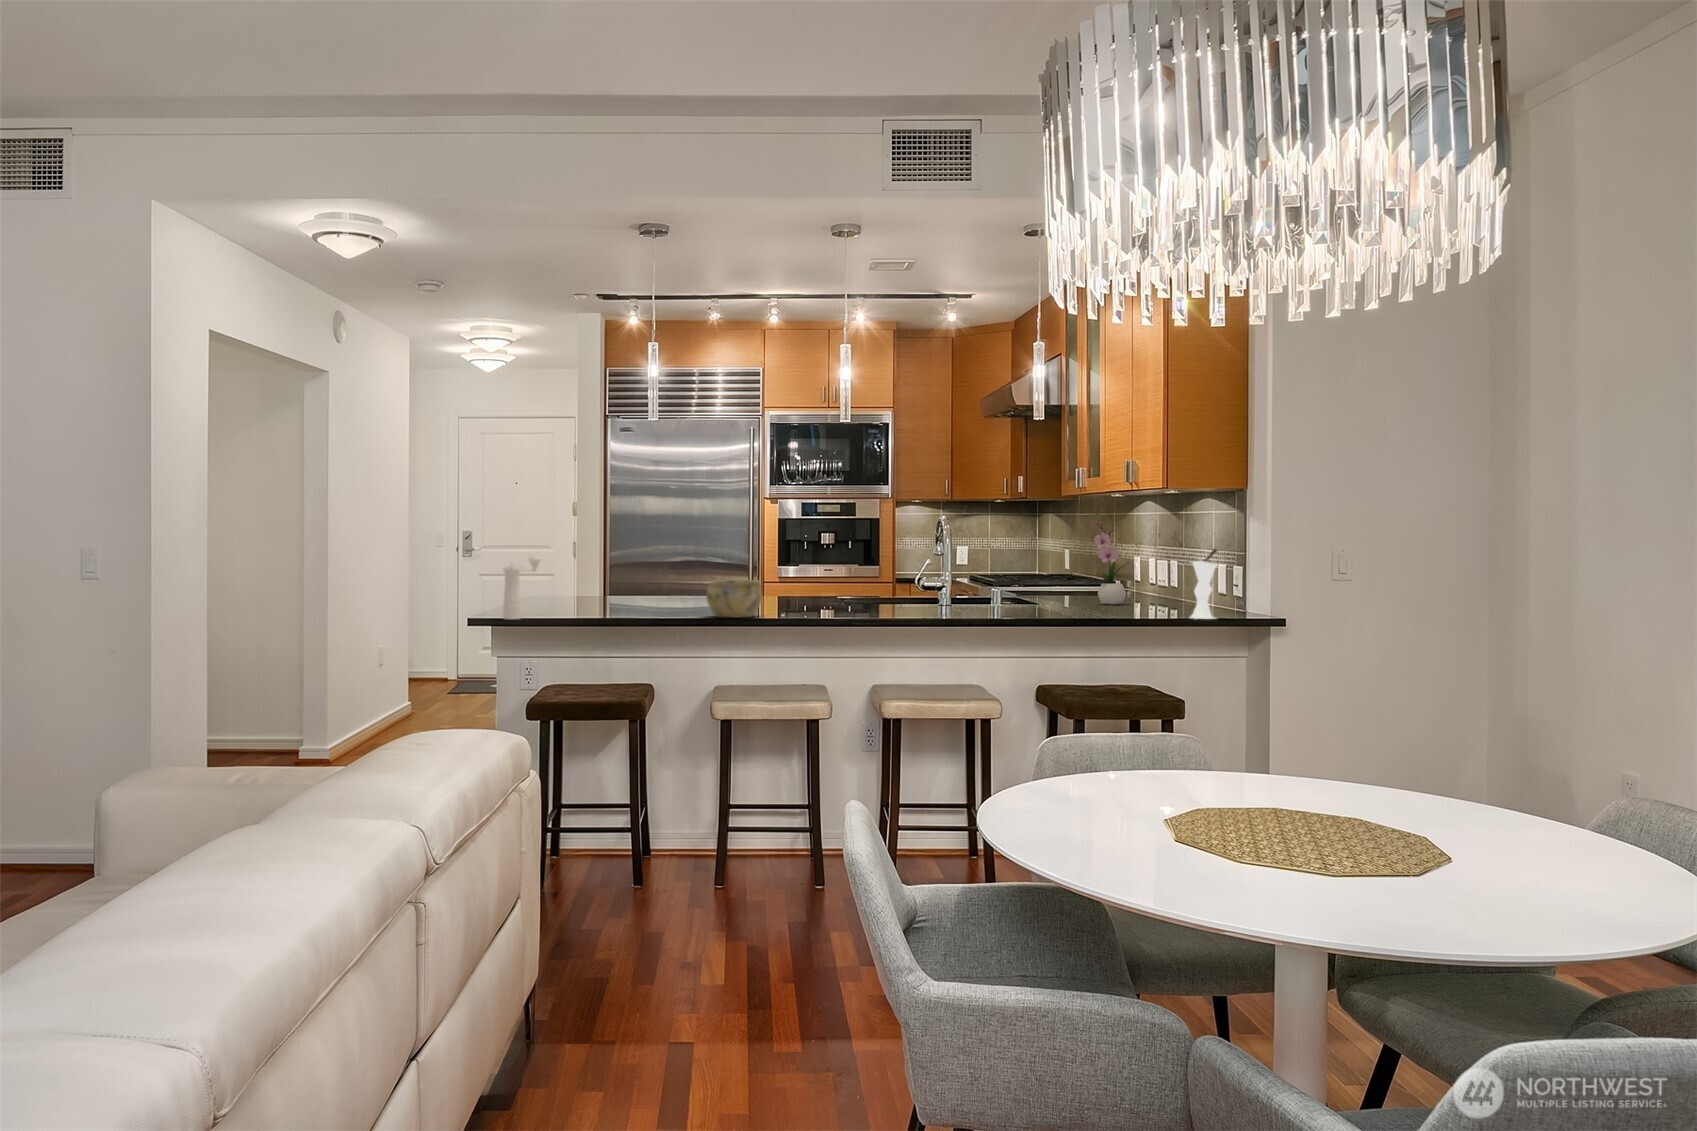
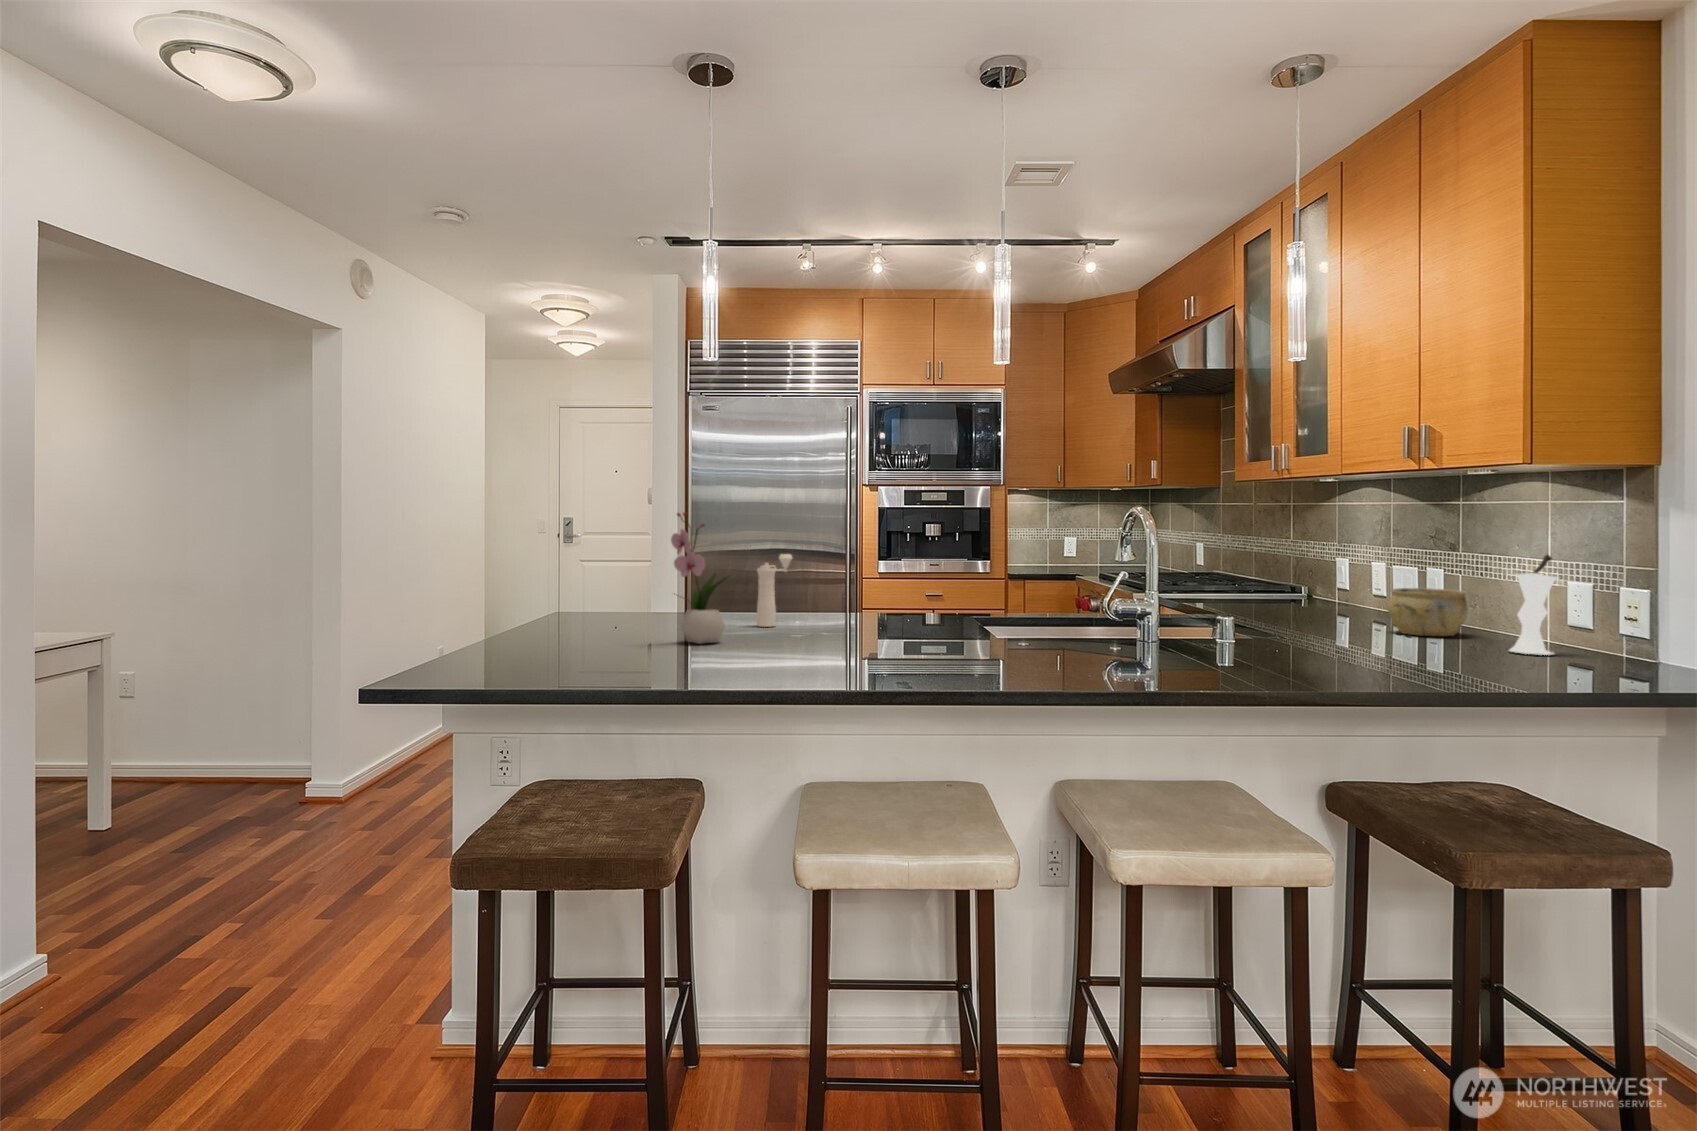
flower arrangement: present [1094,522,1126,604] -> present [671,512,728,644]
pepper mill: present [503,556,541,619] -> present [757,554,792,627]
ceramic bowl: present [706,580,762,617] -> present [1387,588,1468,636]

